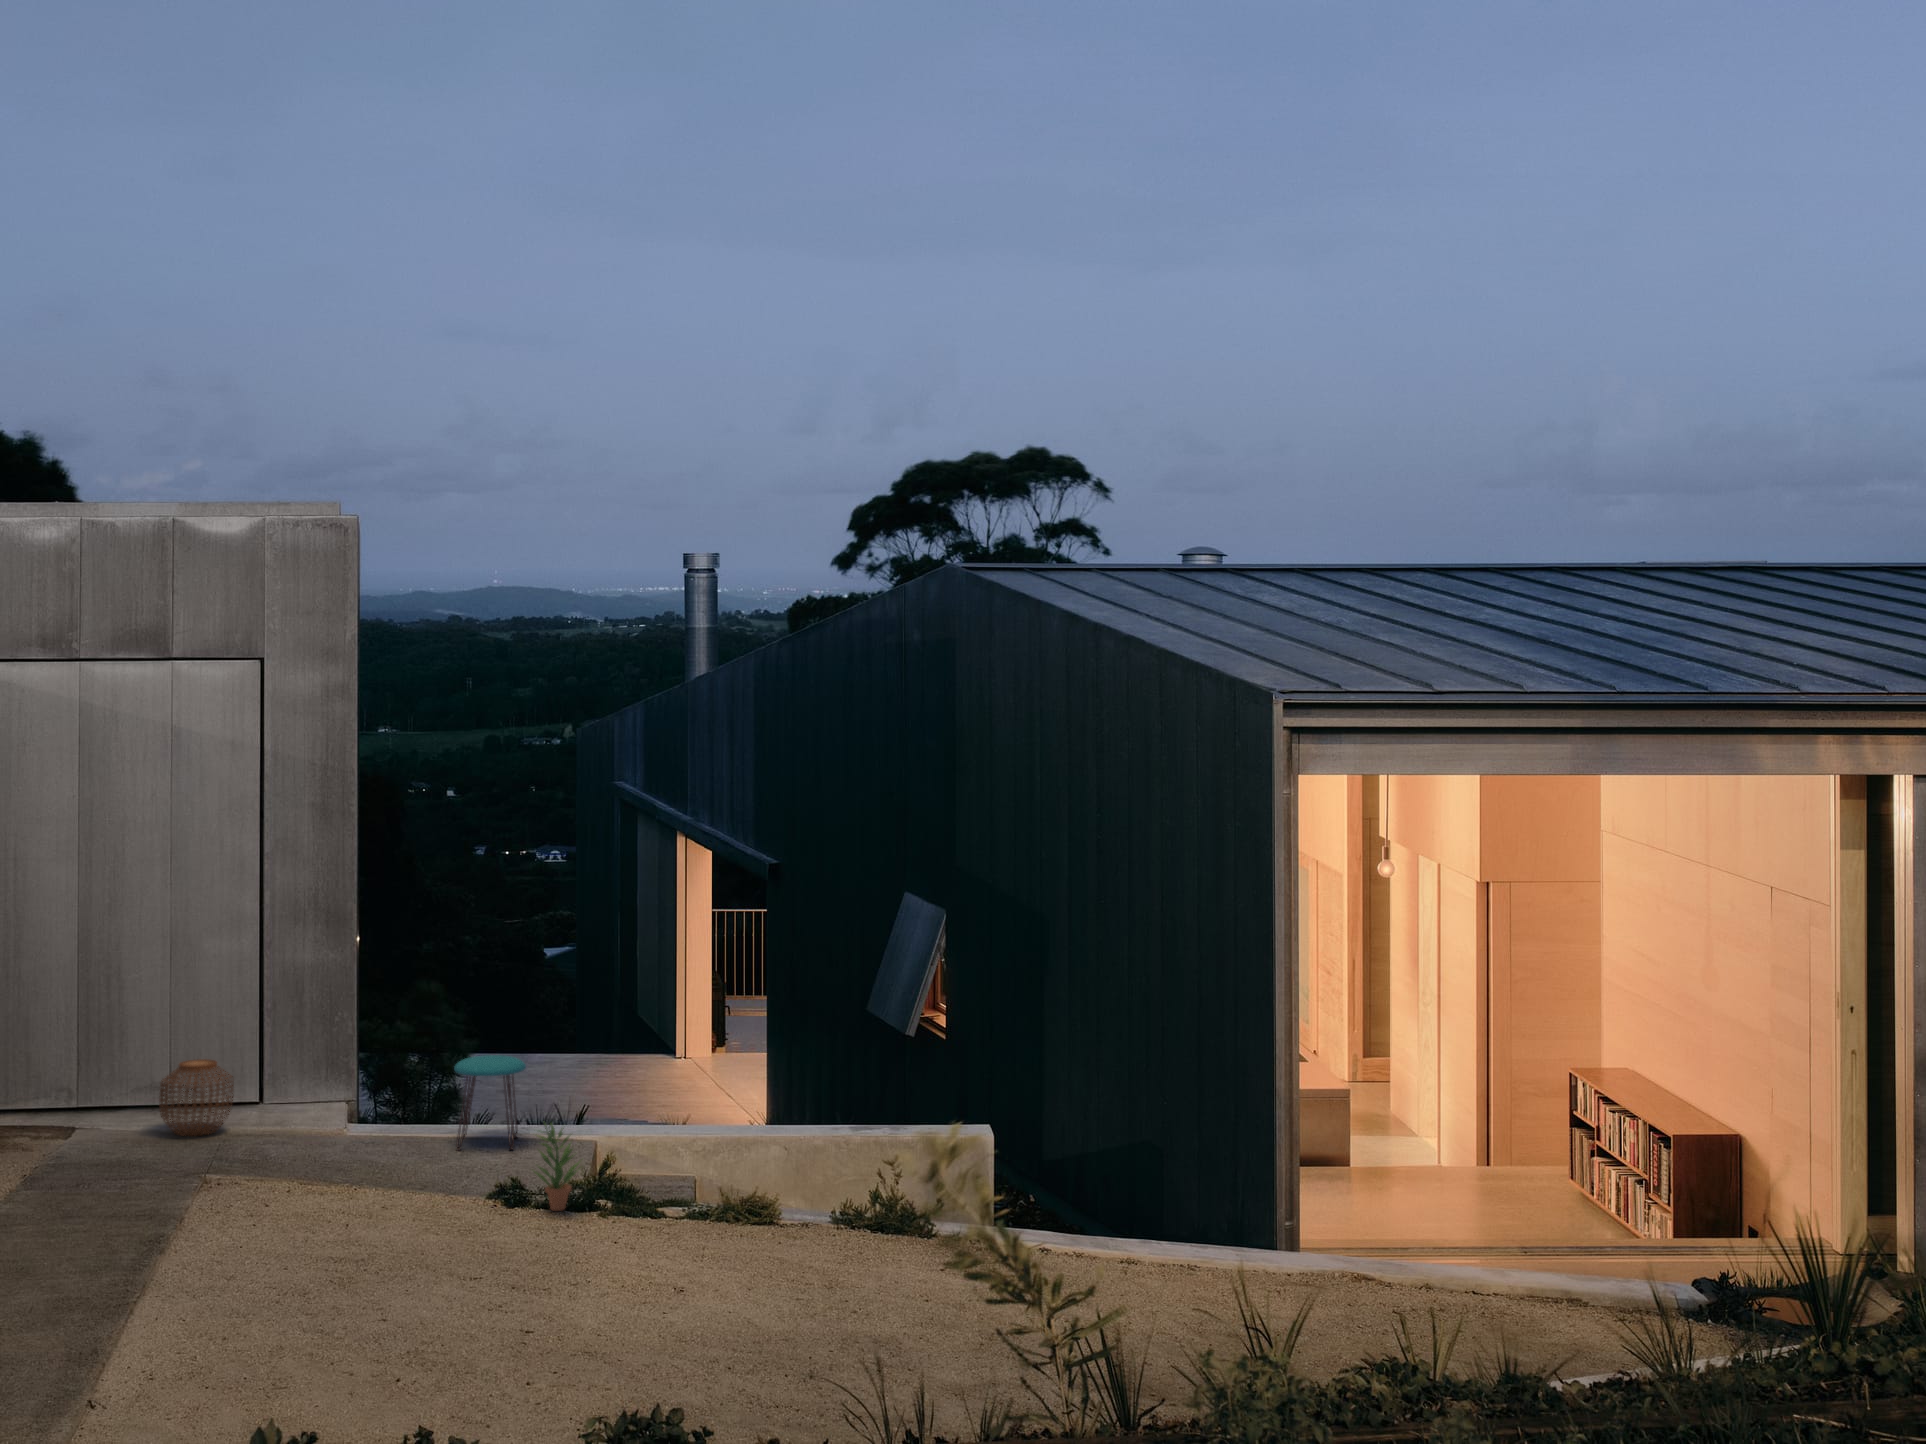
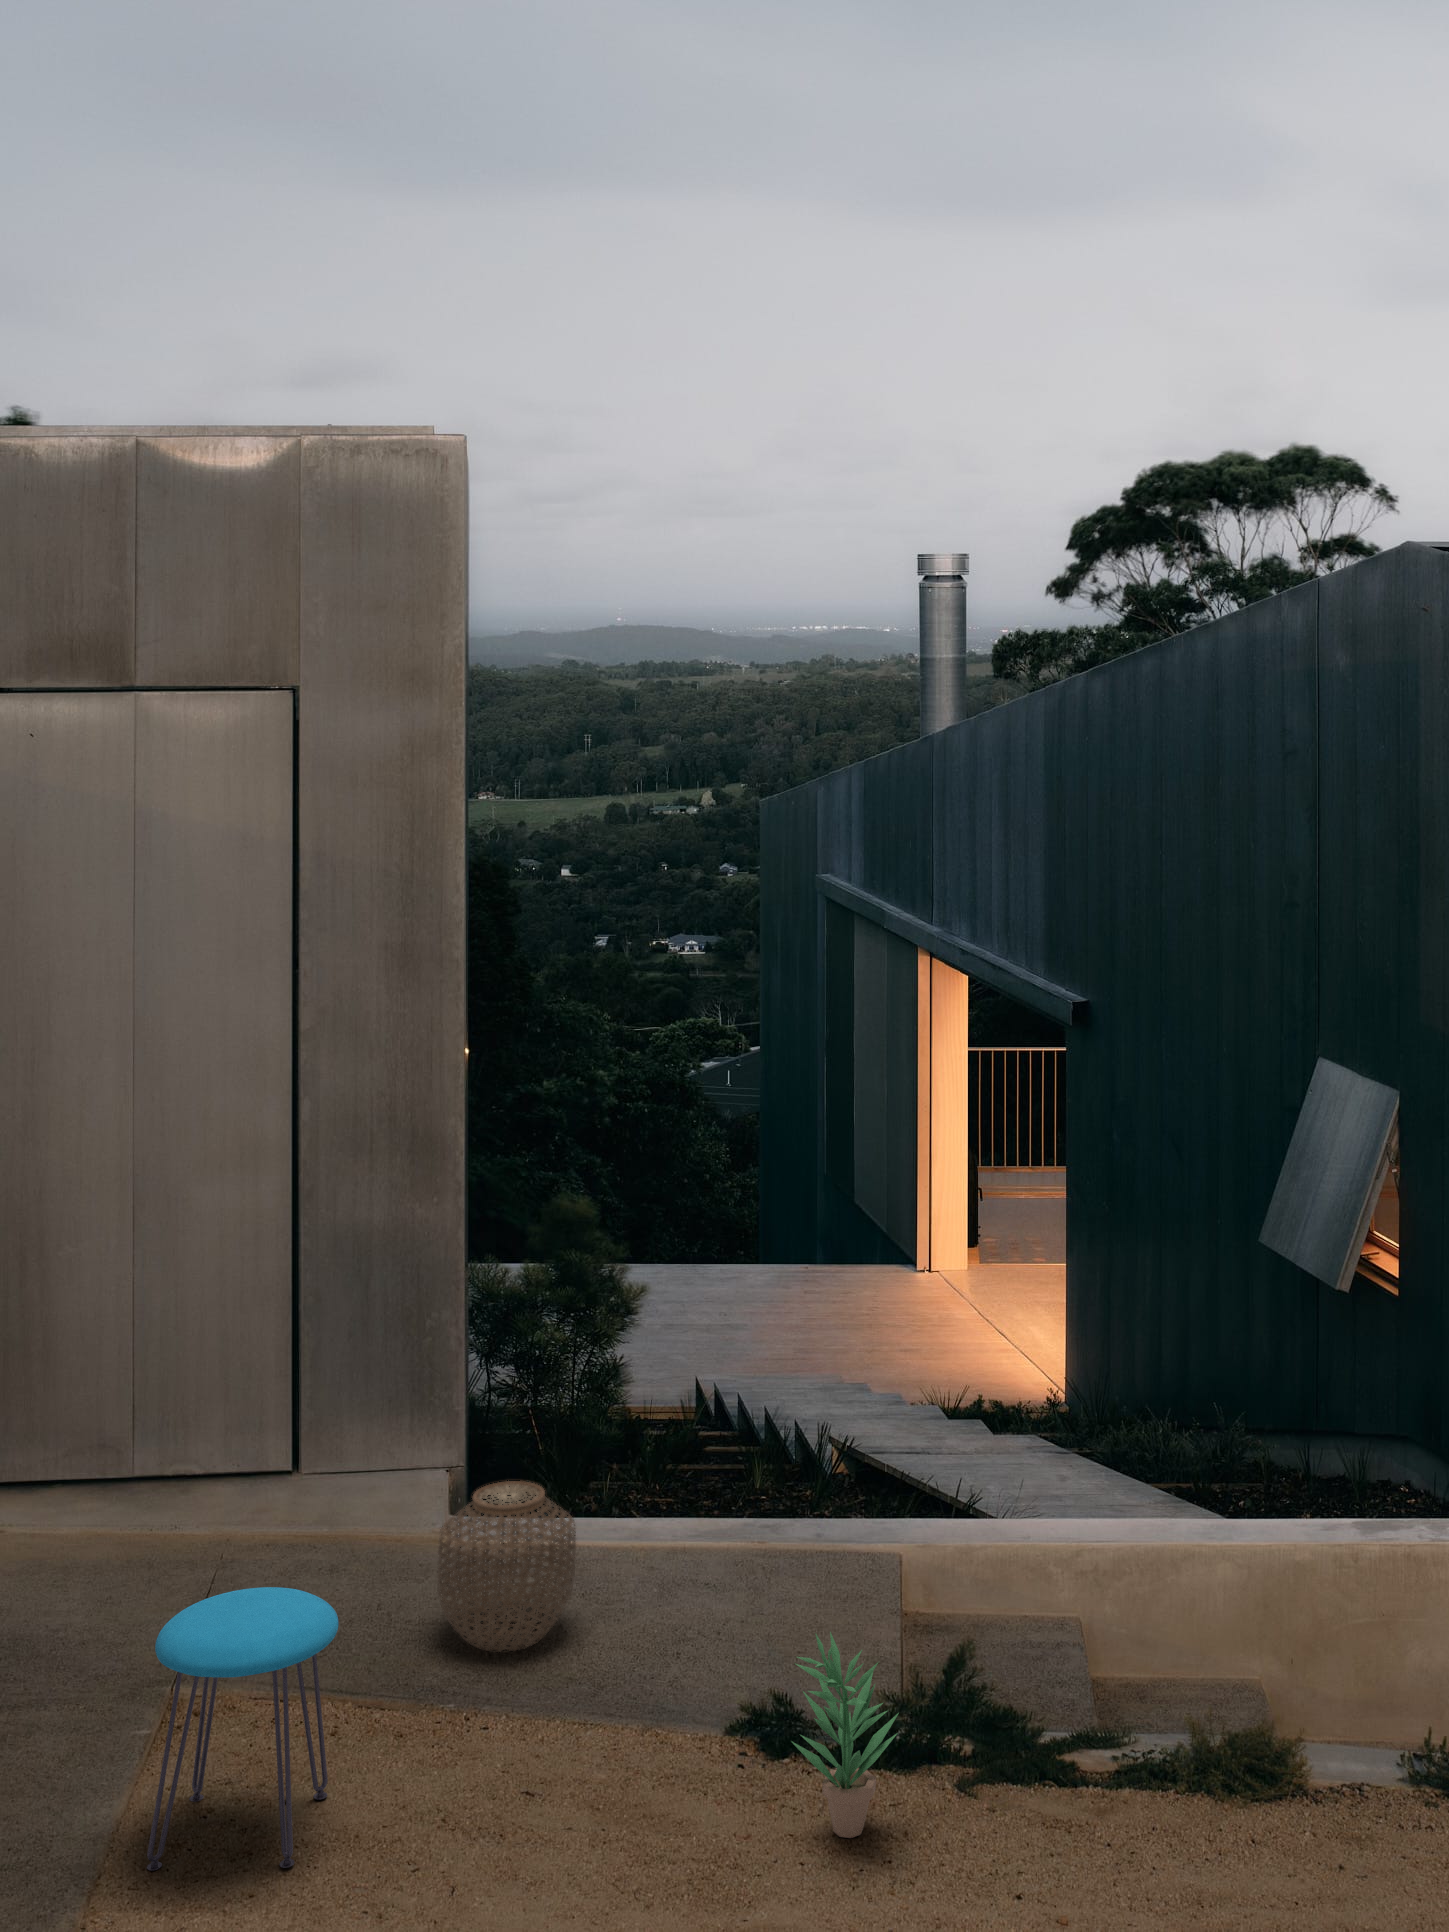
stool: present [454,1055,526,1151] -> present [147,1587,339,1871]
woven basket: present [159,1059,233,1136] -> present [437,1481,576,1652]

